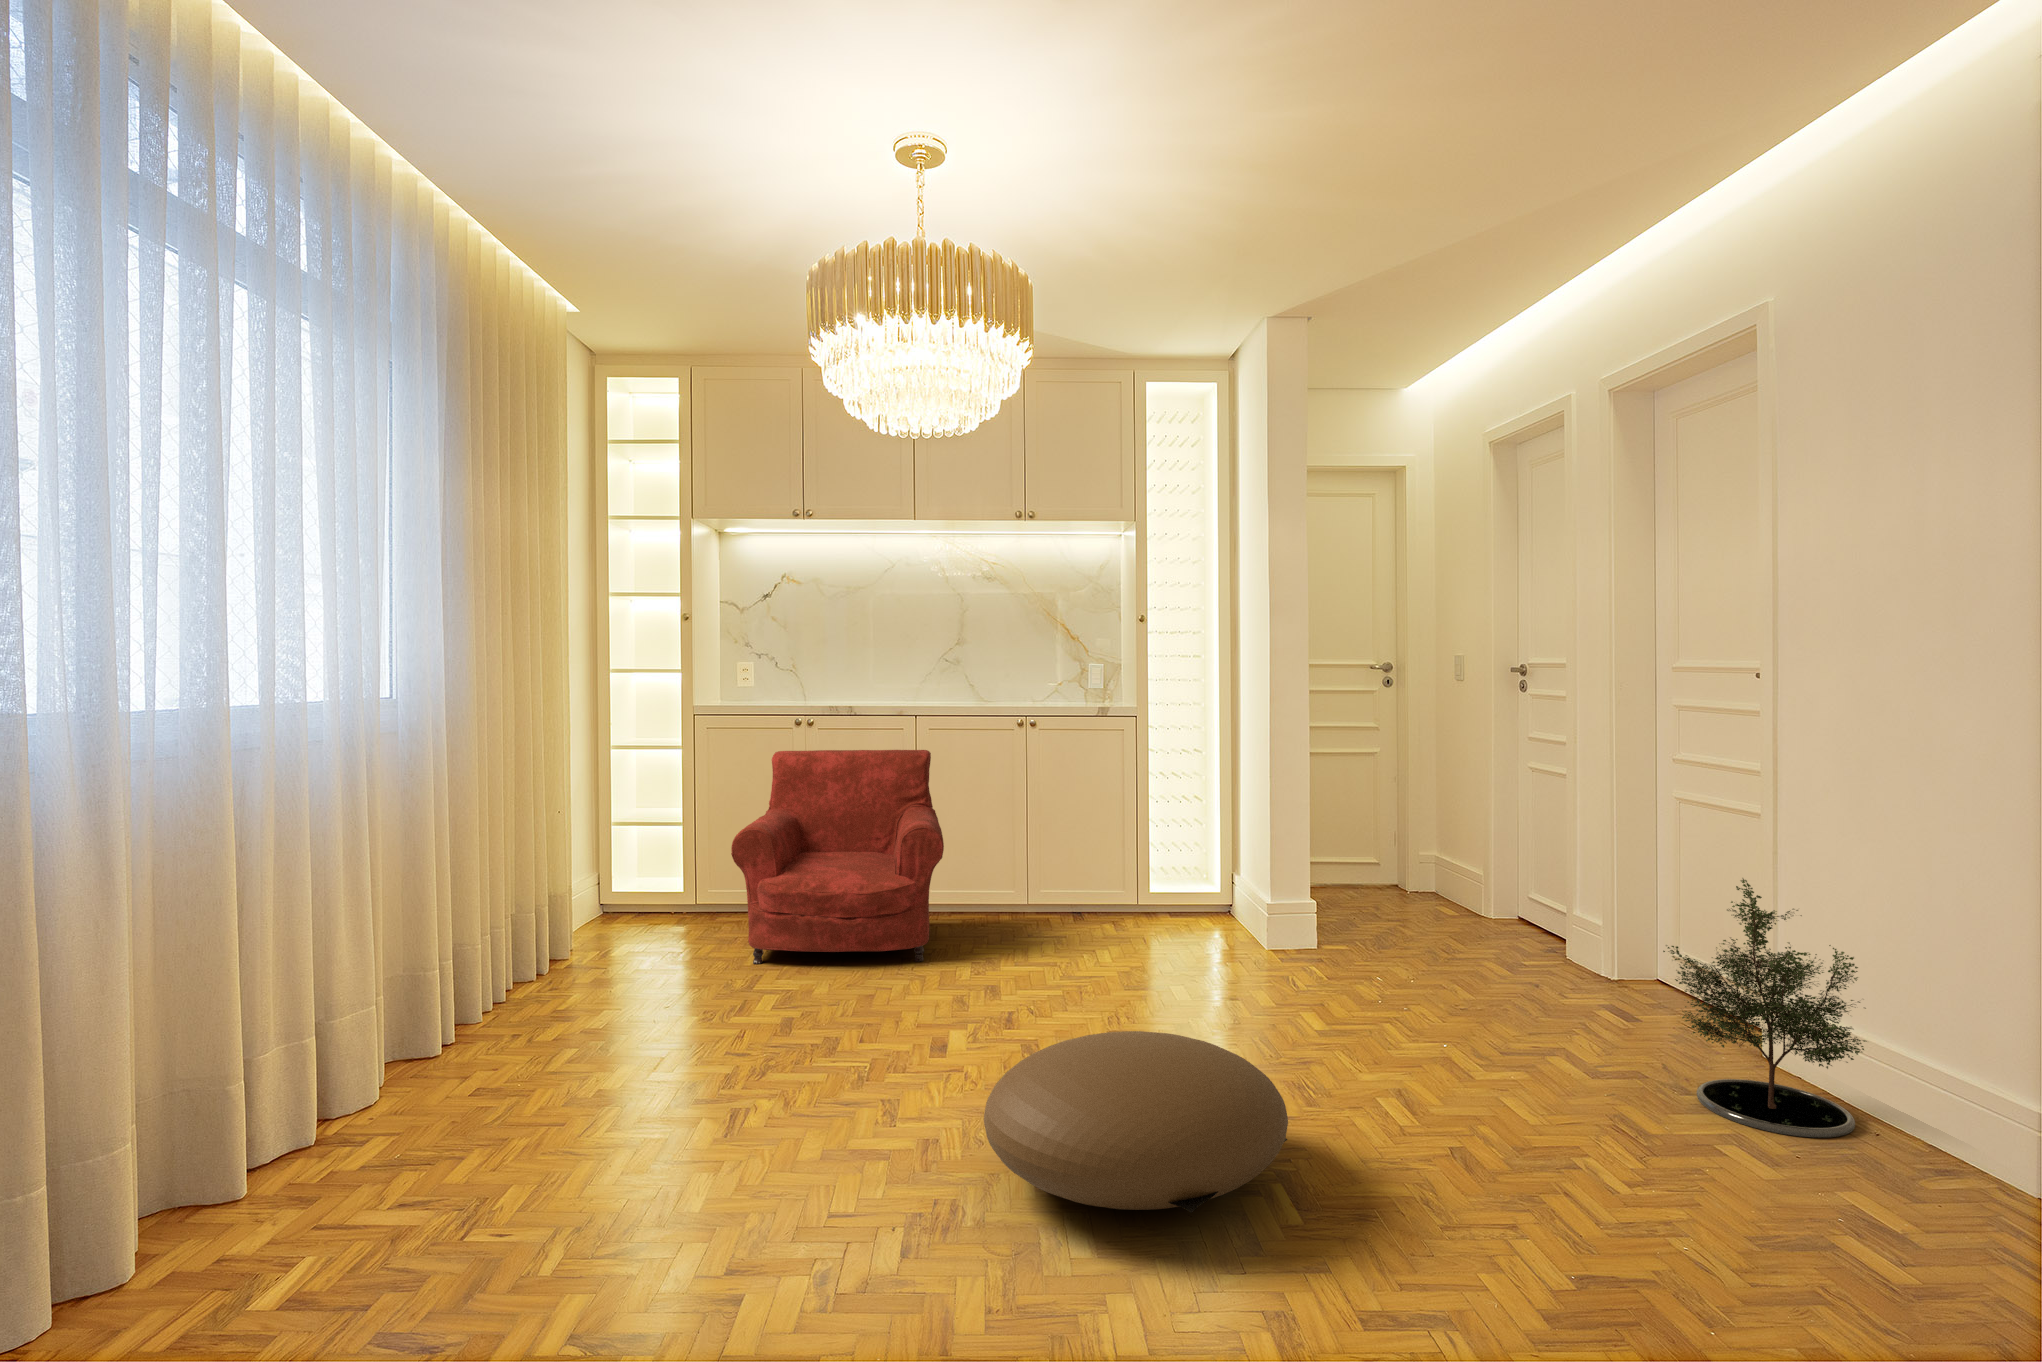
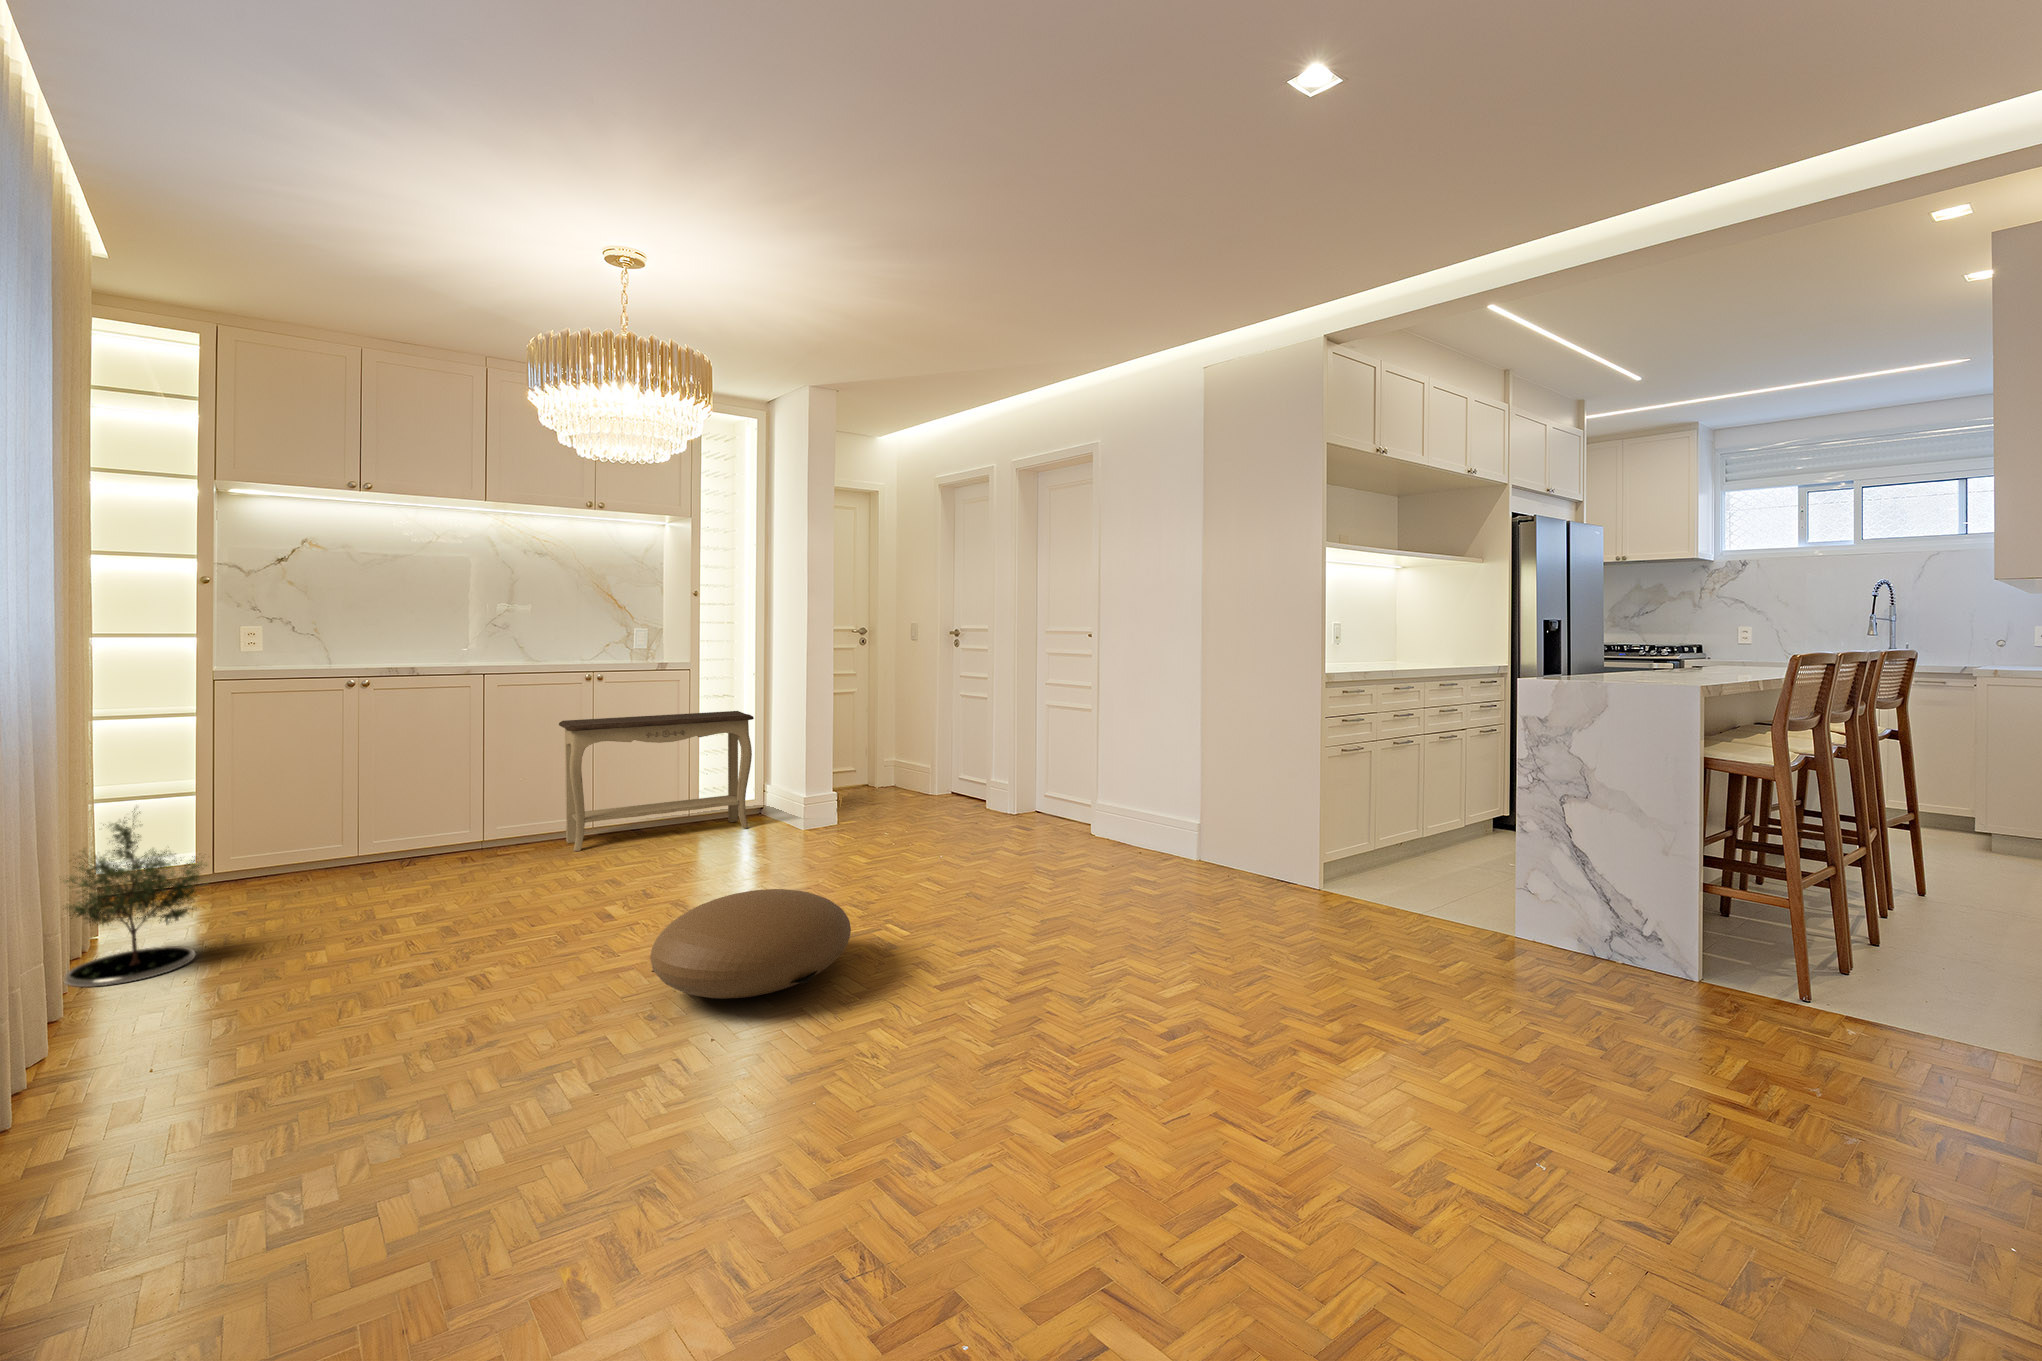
armchair: present [731,750,944,964] -> none [307,704,535,907]
console table: none [988,771,1214,934] -> present [559,711,754,851]
potted tree: present [1663,879,1867,1138] -> present [64,809,207,987]

